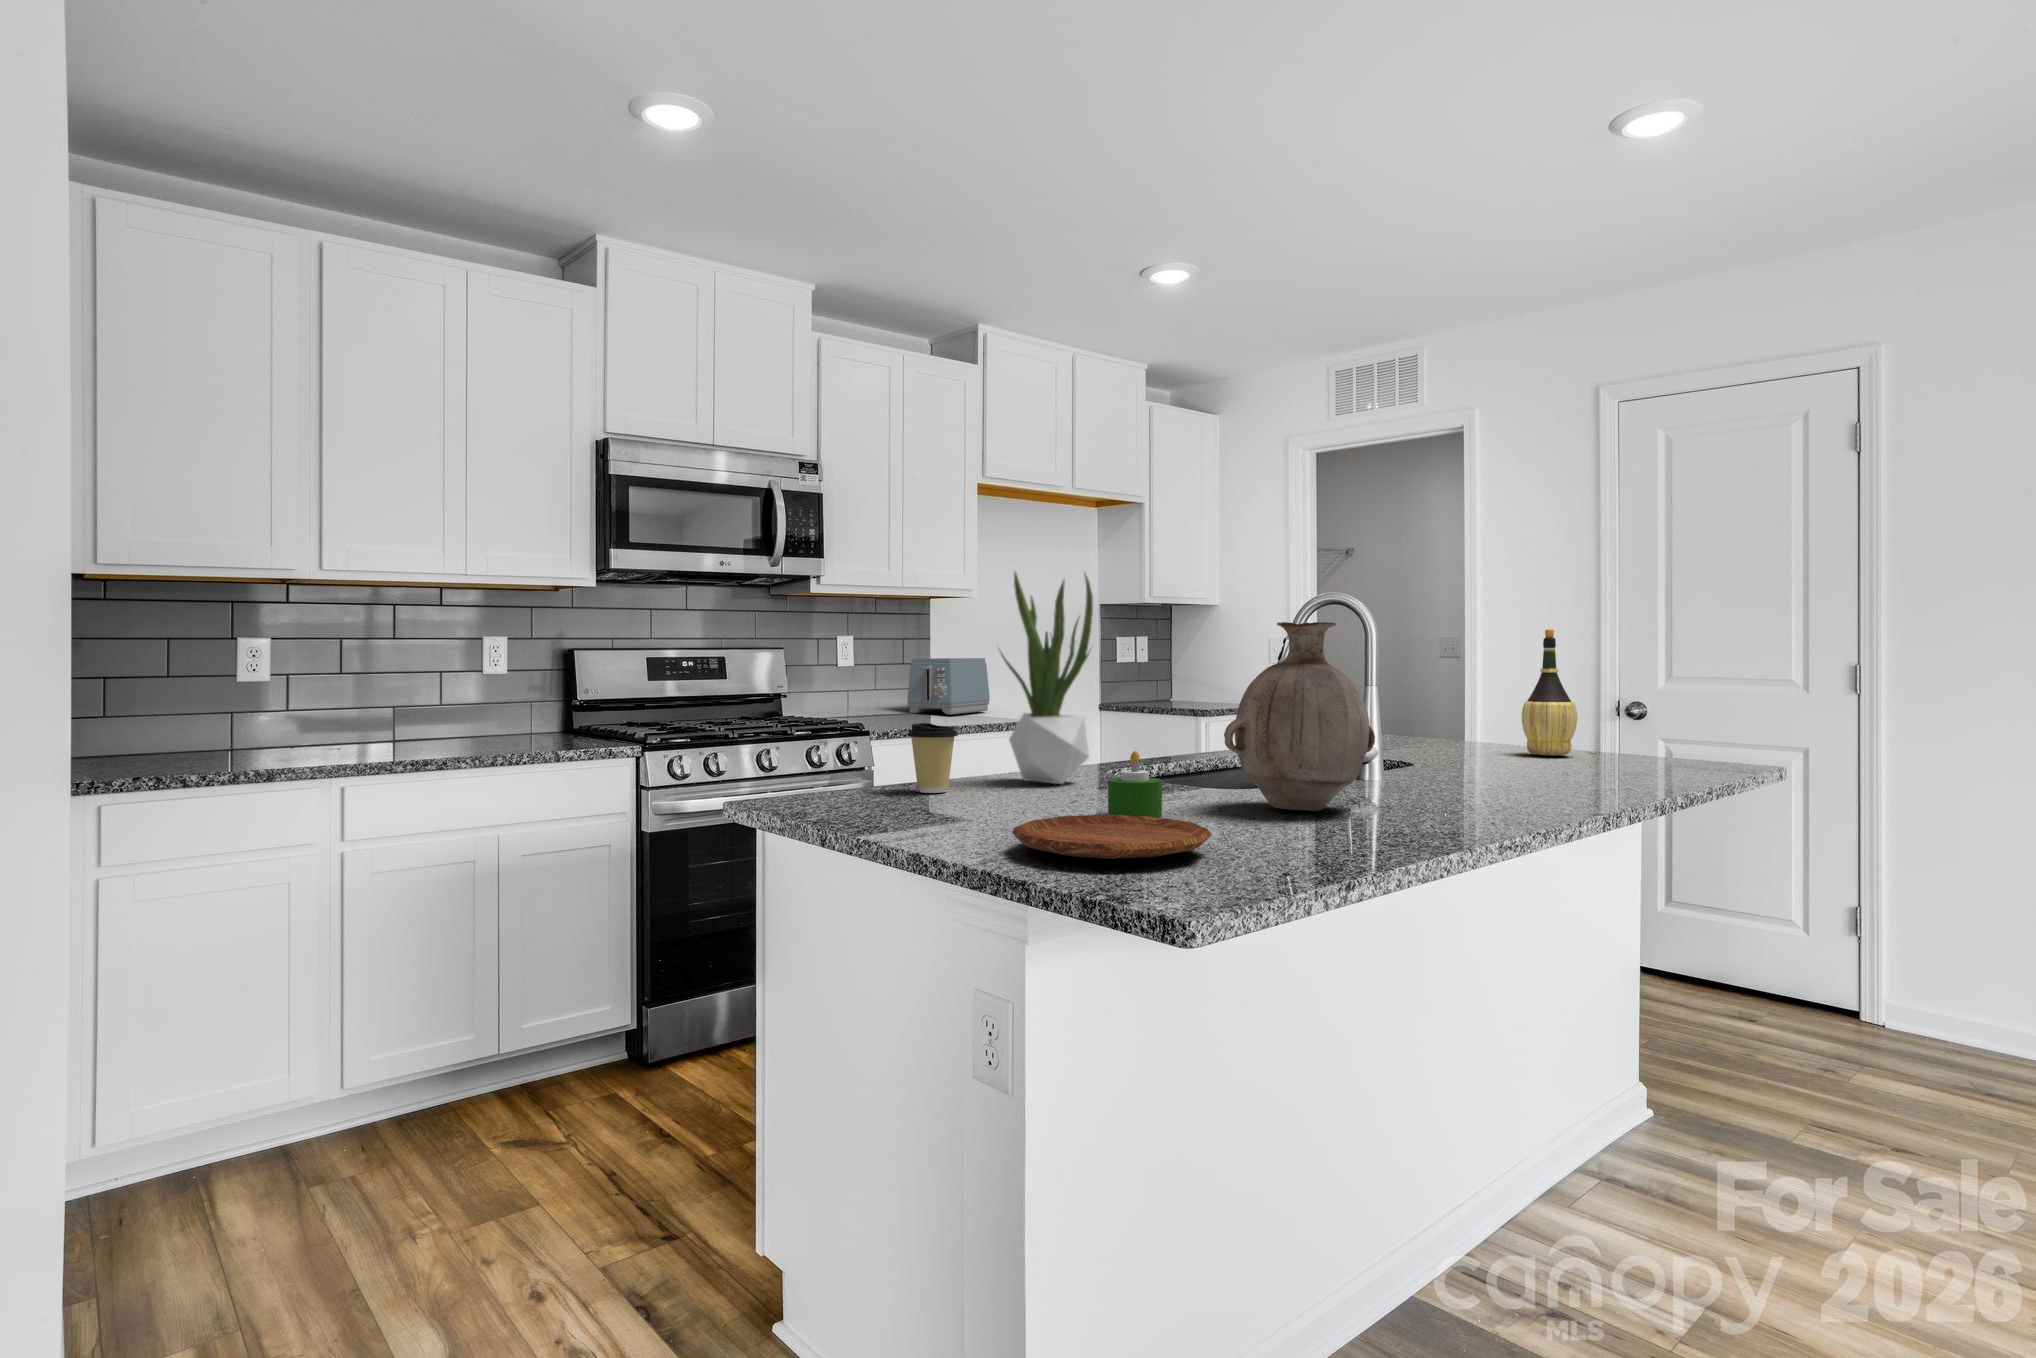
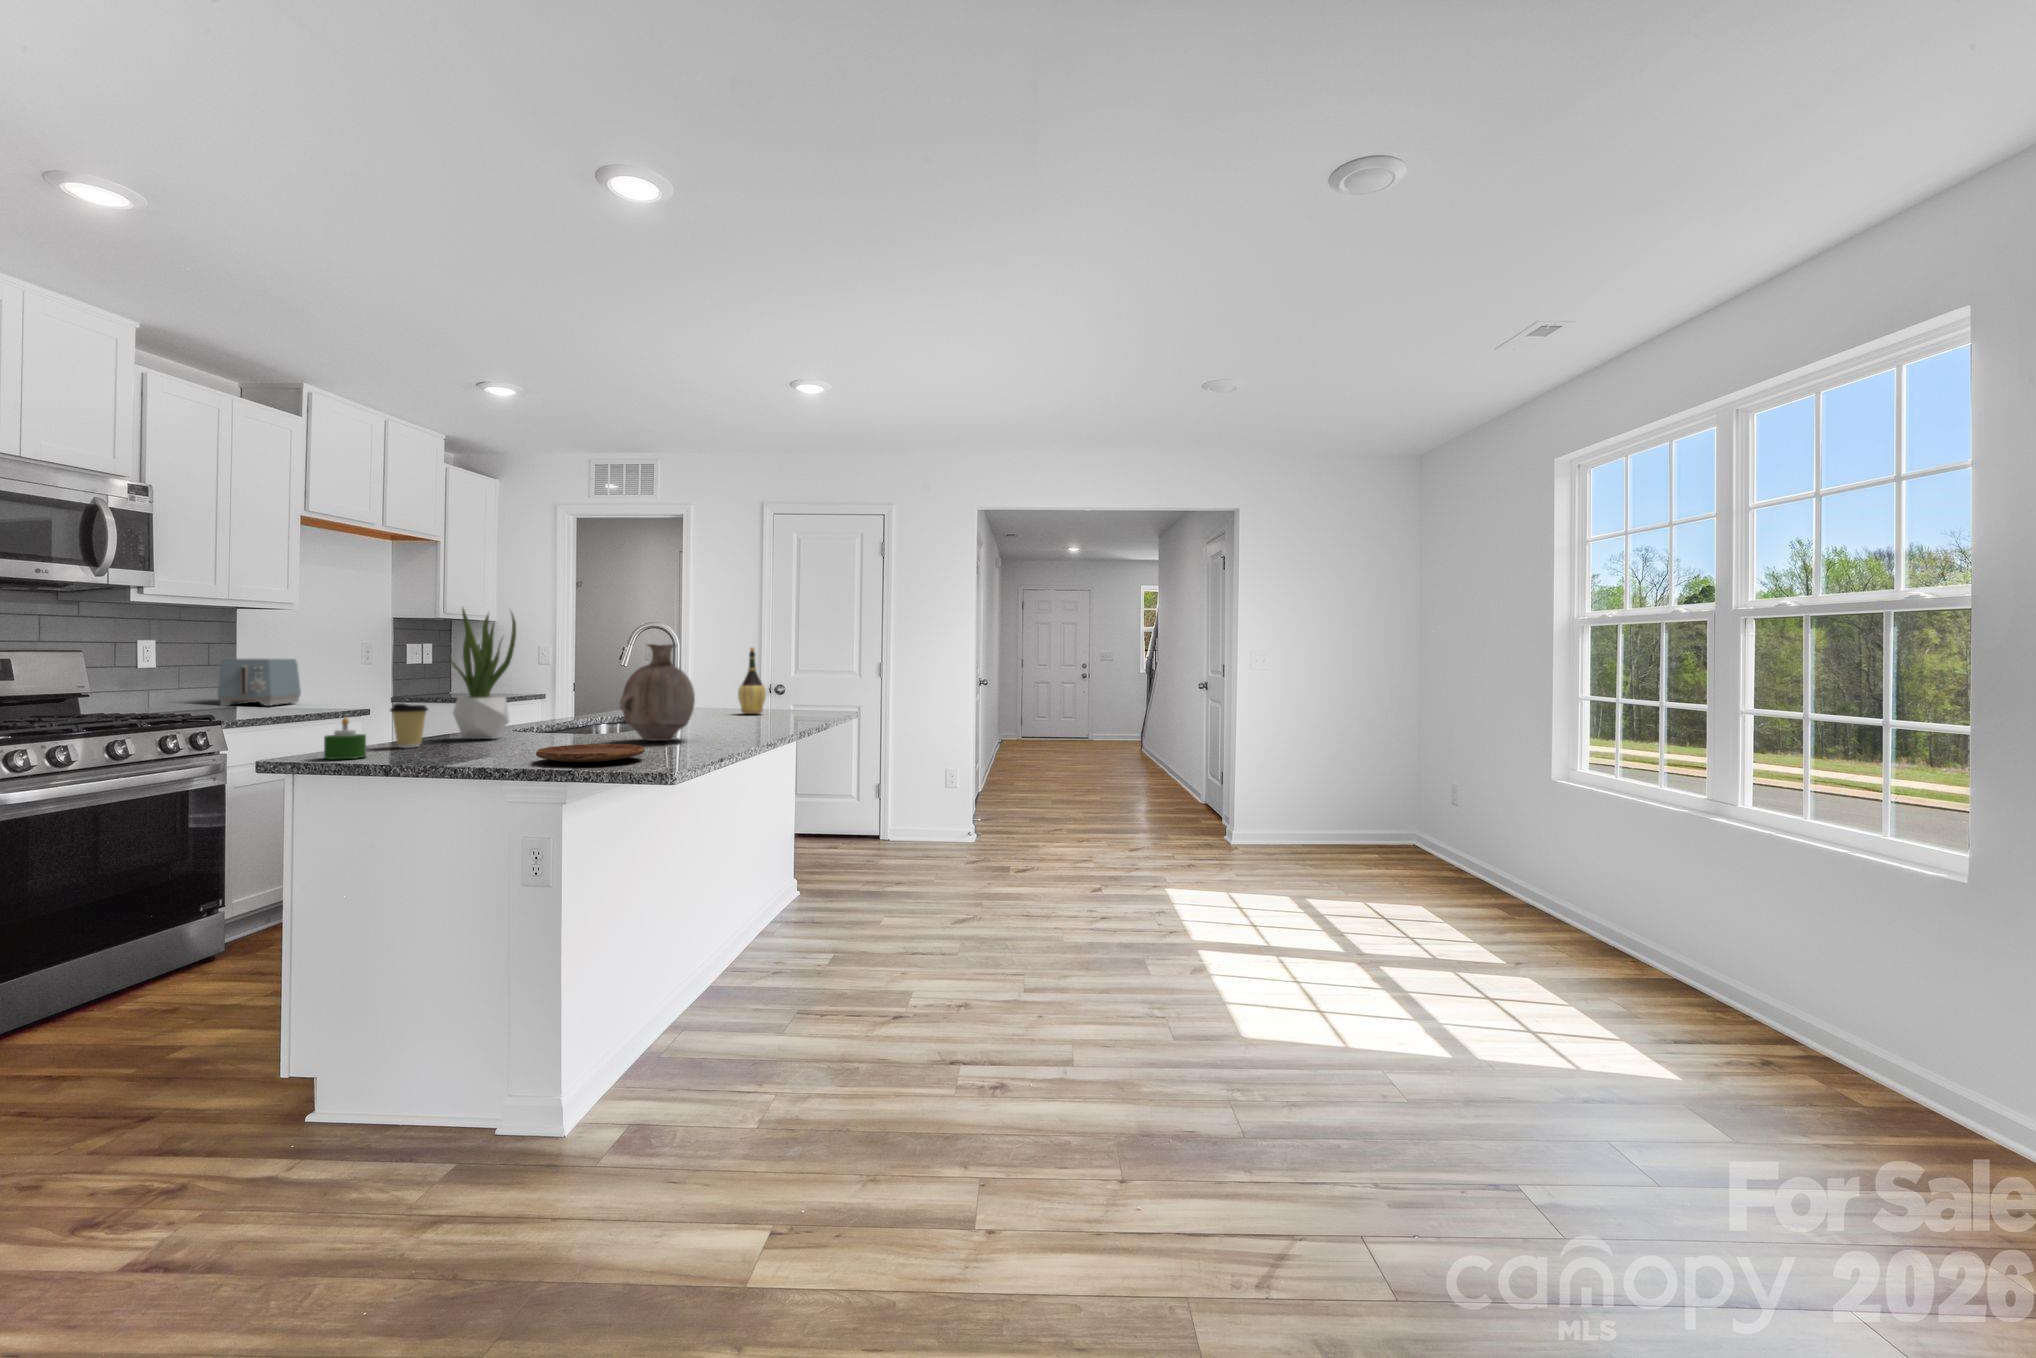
candle: present [1108,751,1162,817] -> present [324,718,366,759]

